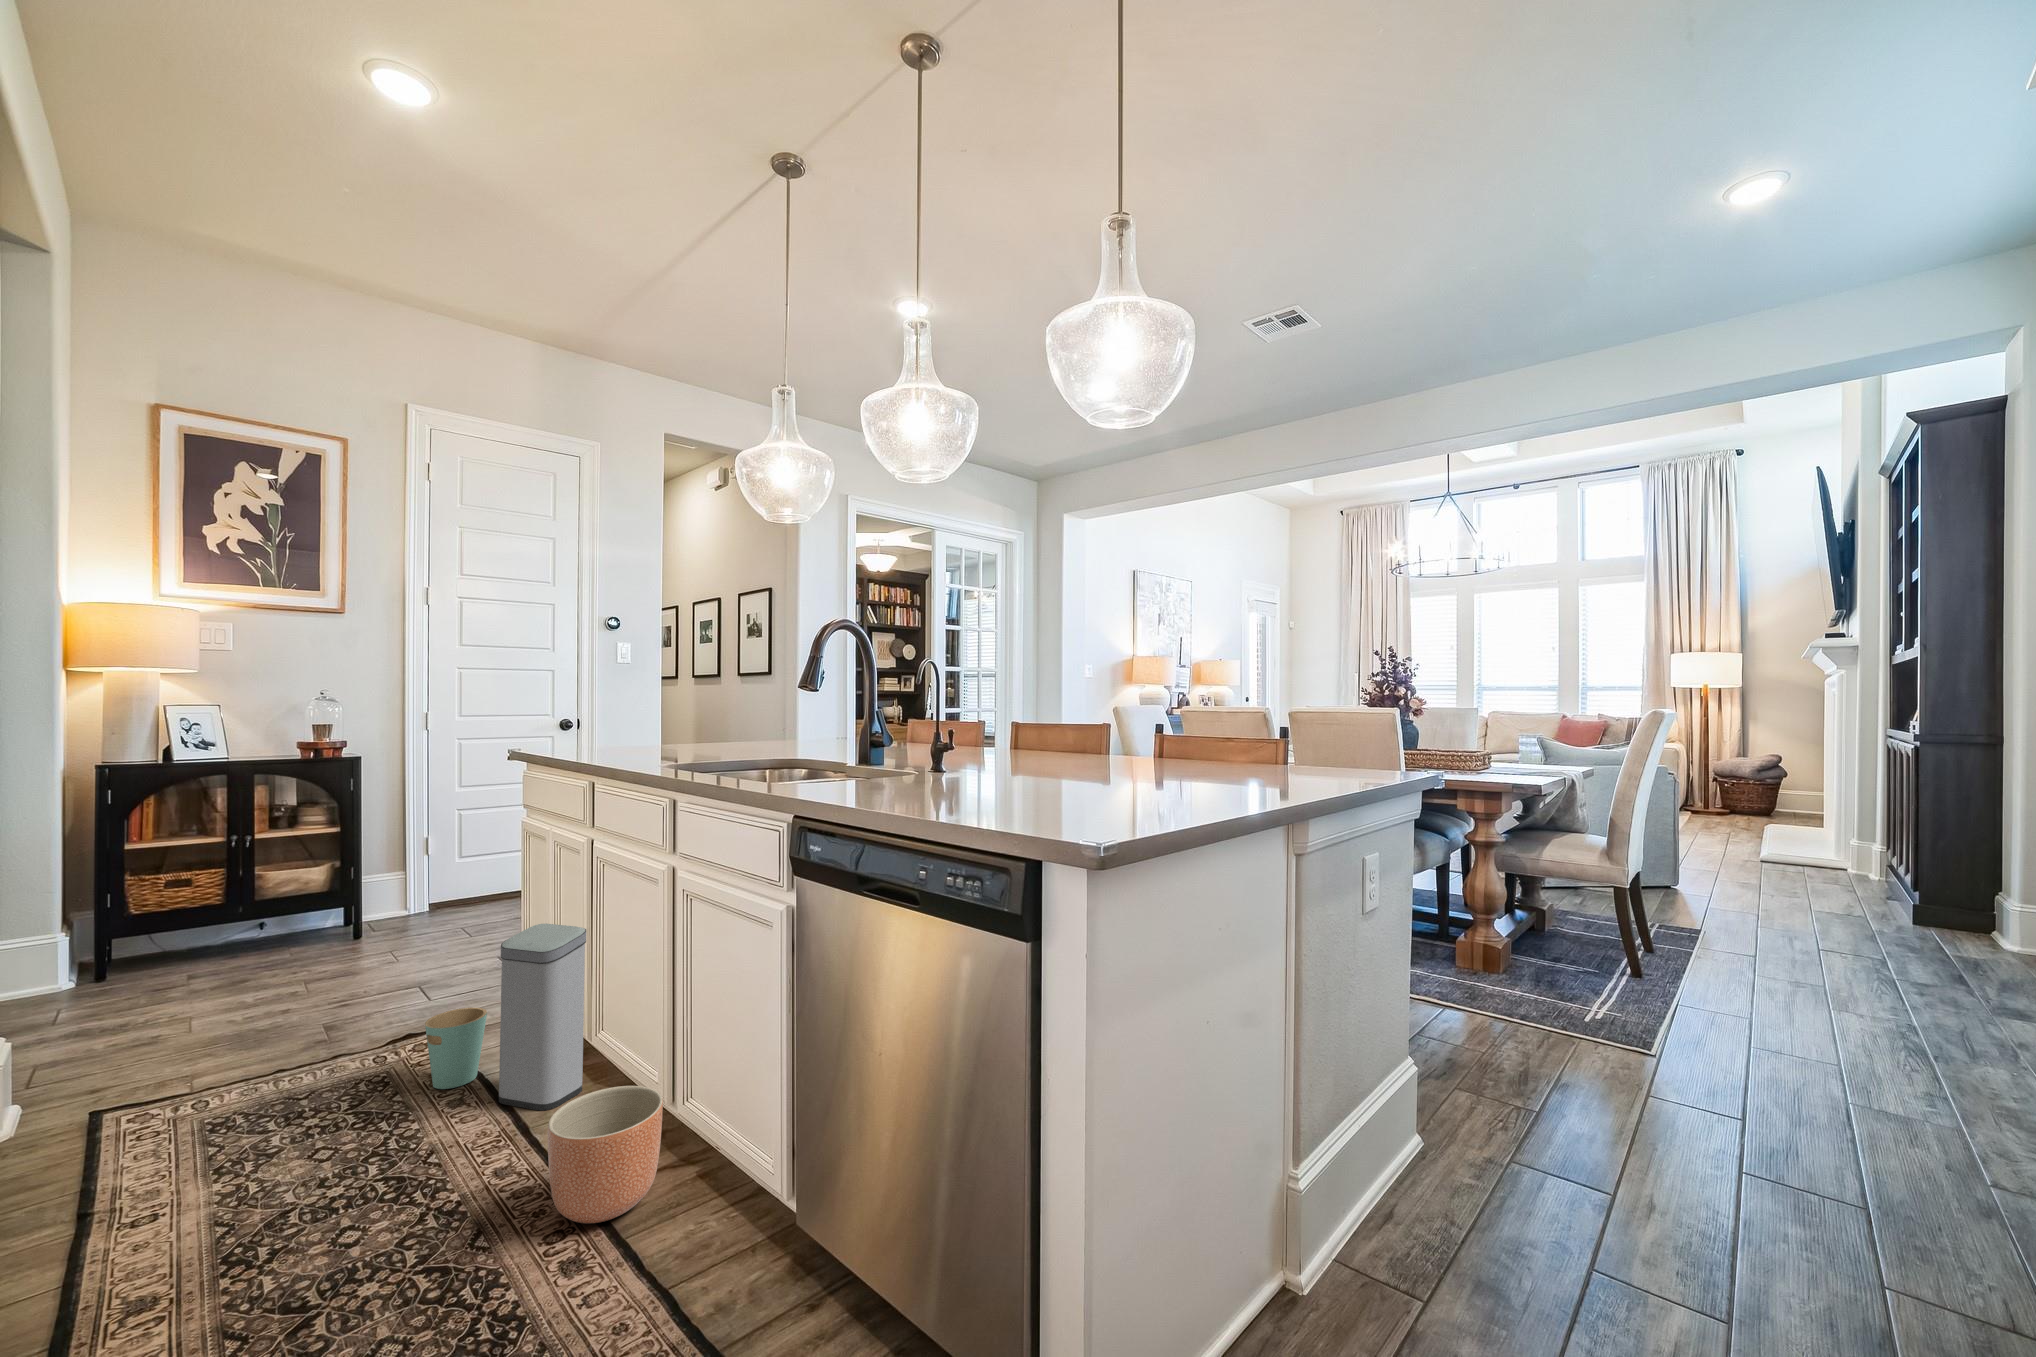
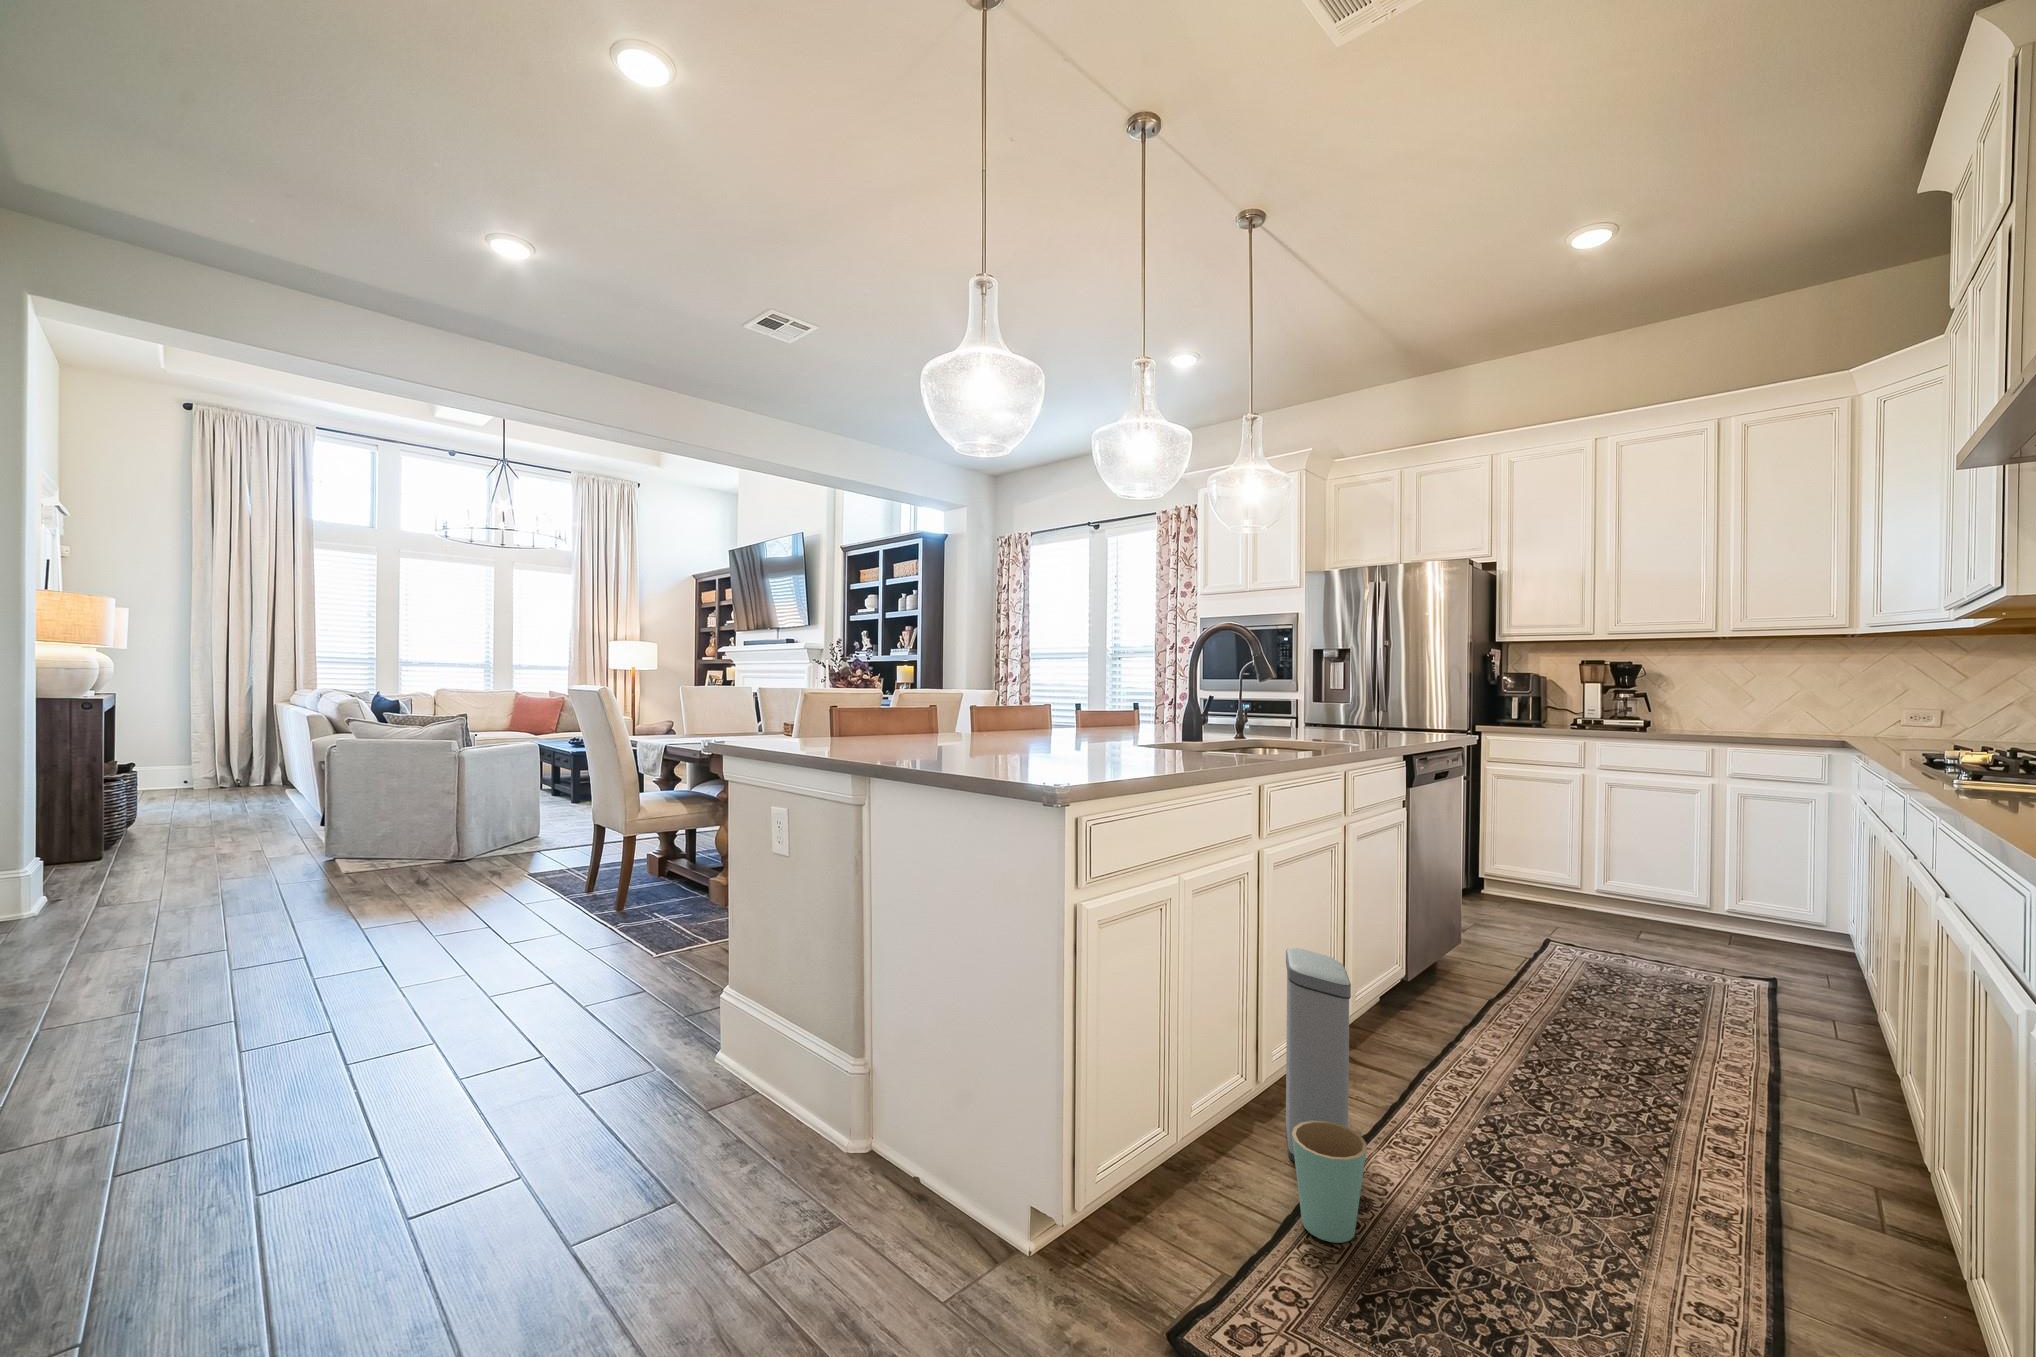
planter: present [548,1086,663,1223] -> none [1383,982,1466,1074]

